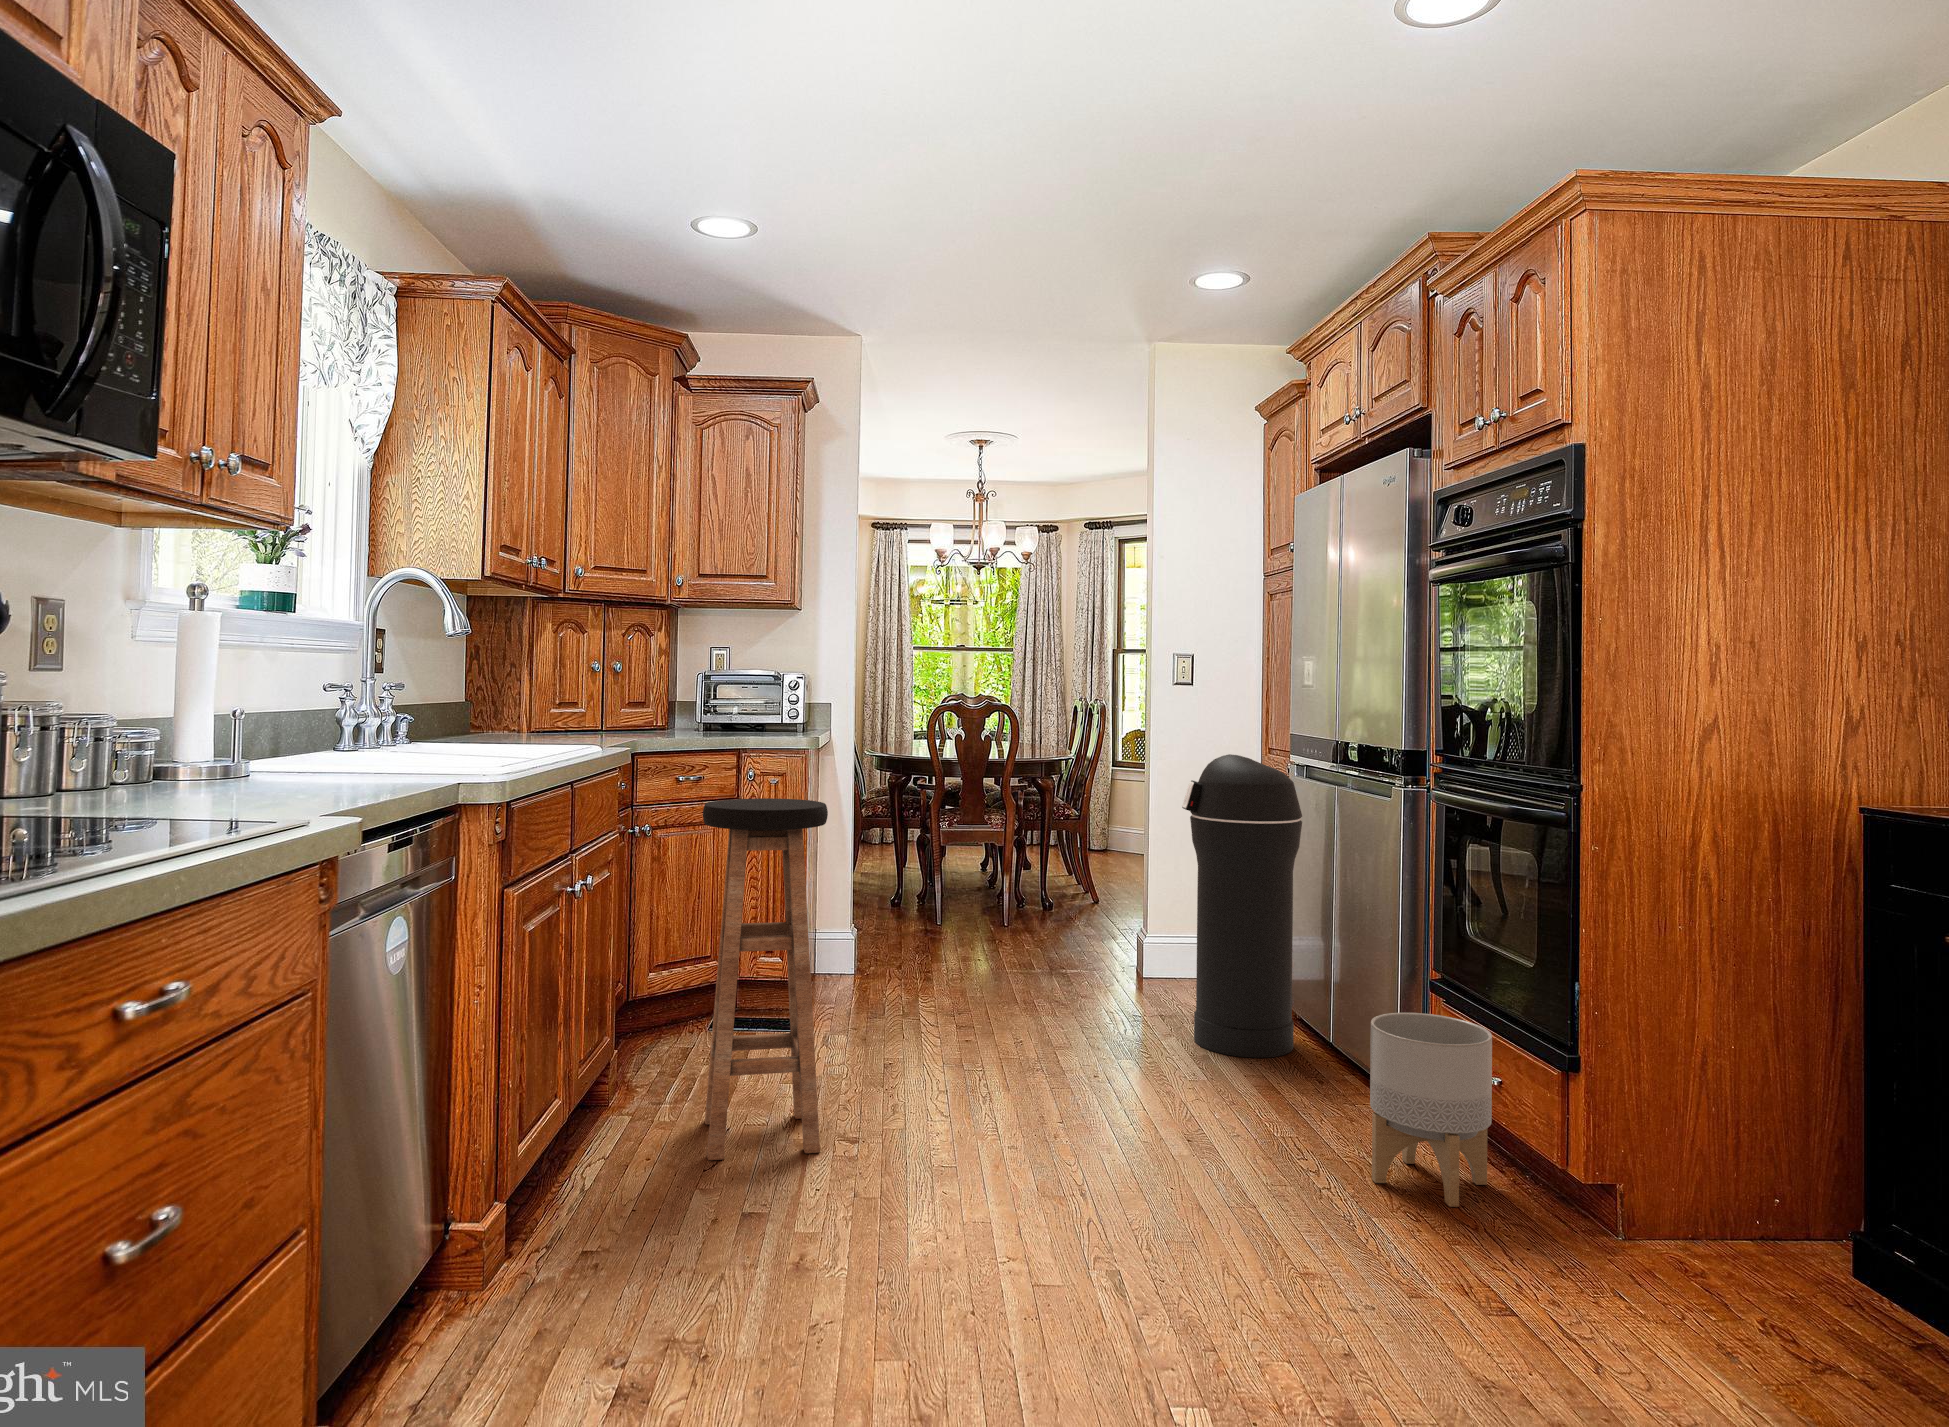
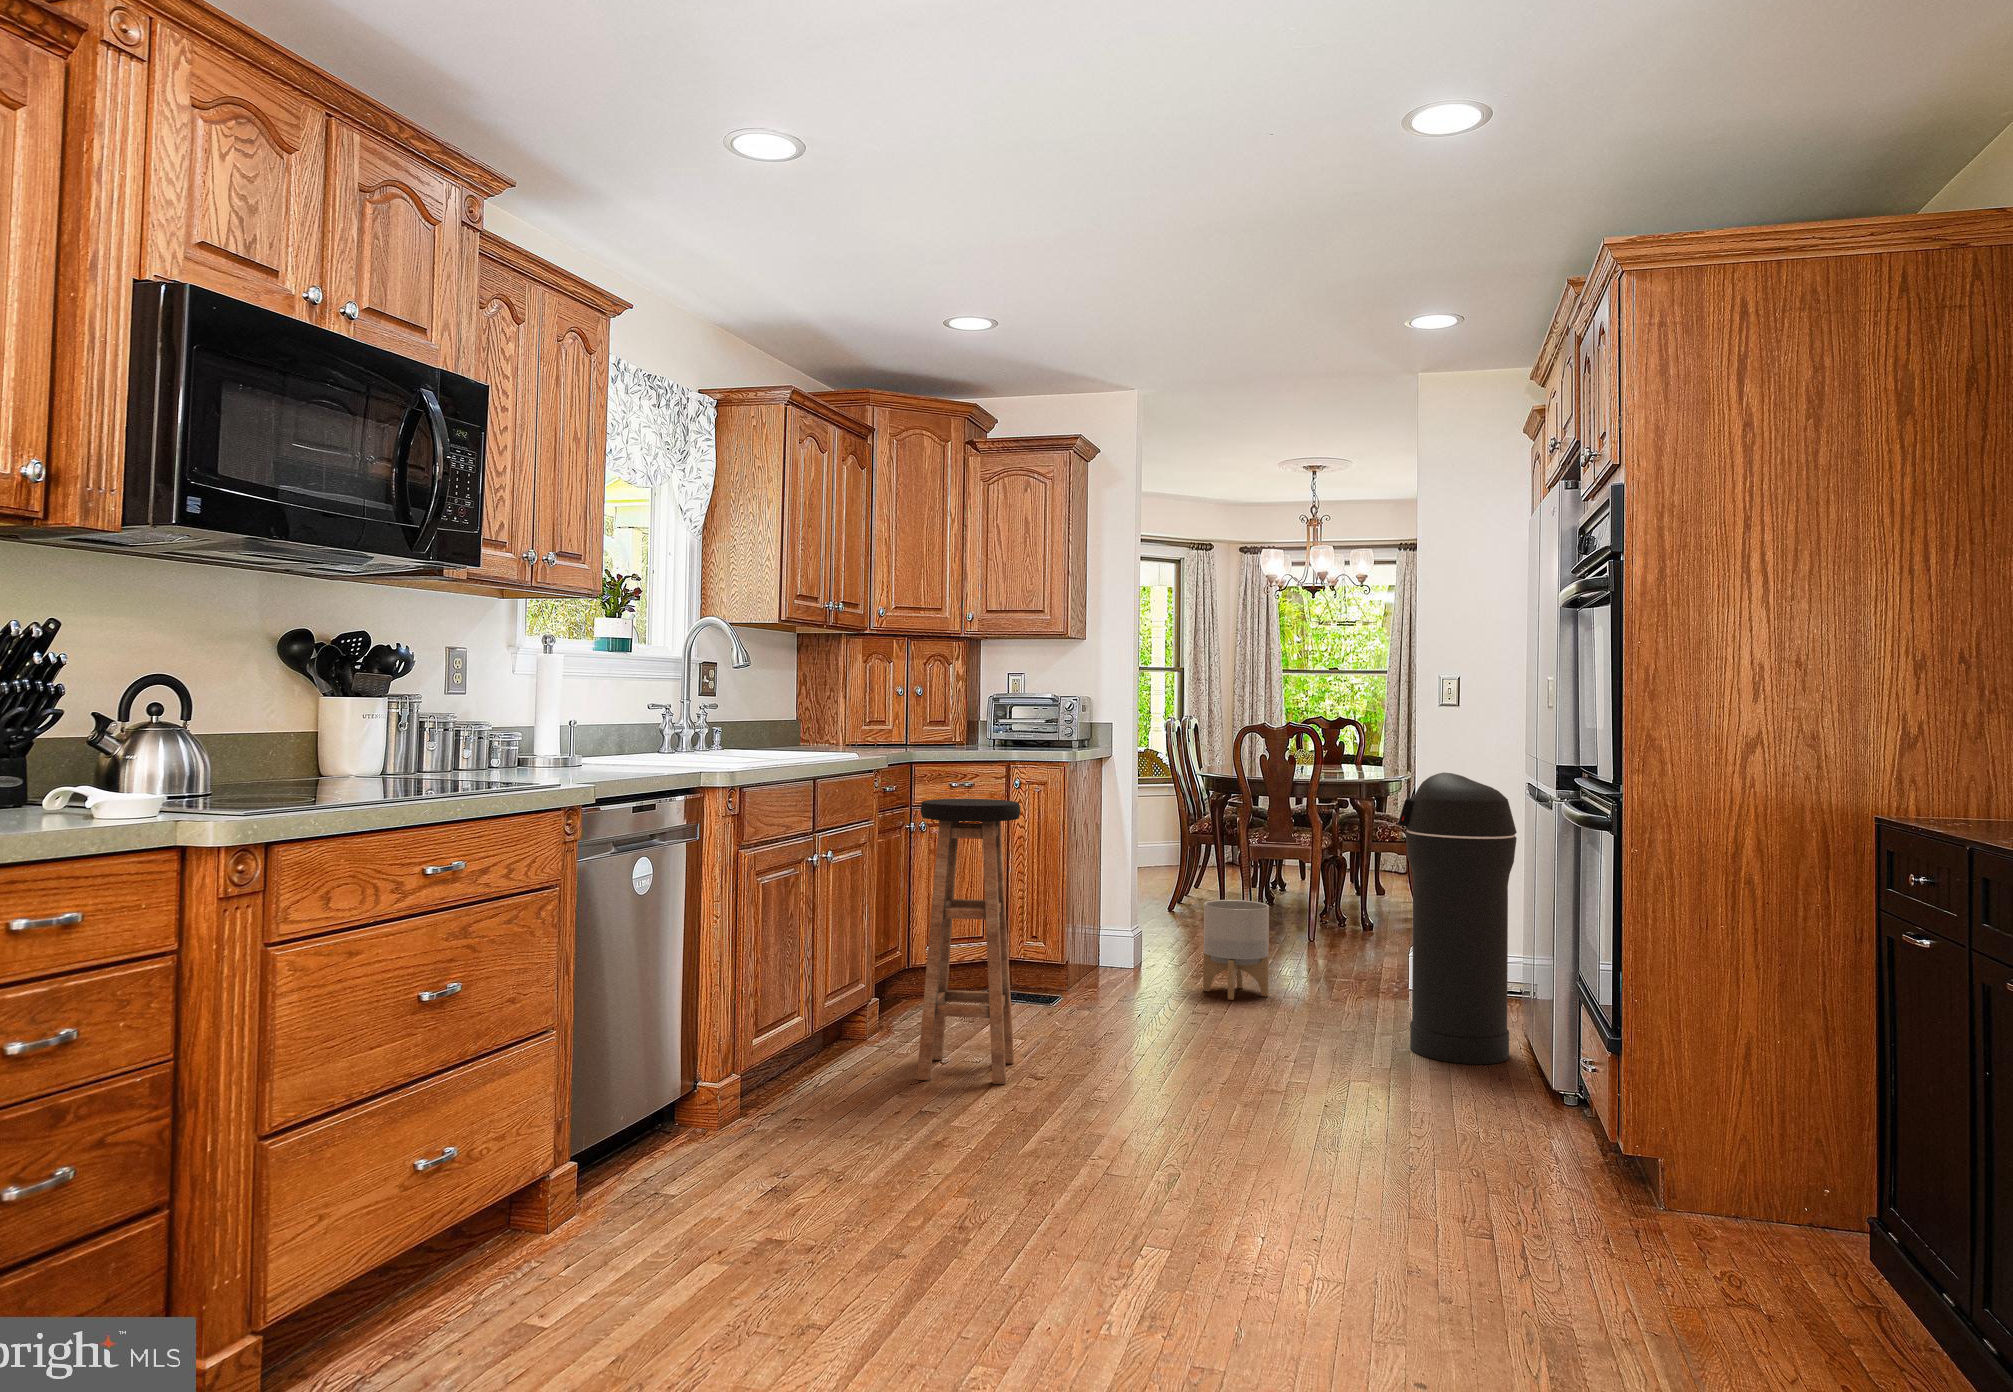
planter: present [1370,1013,1492,1207] -> present [1203,900,1269,1000]

